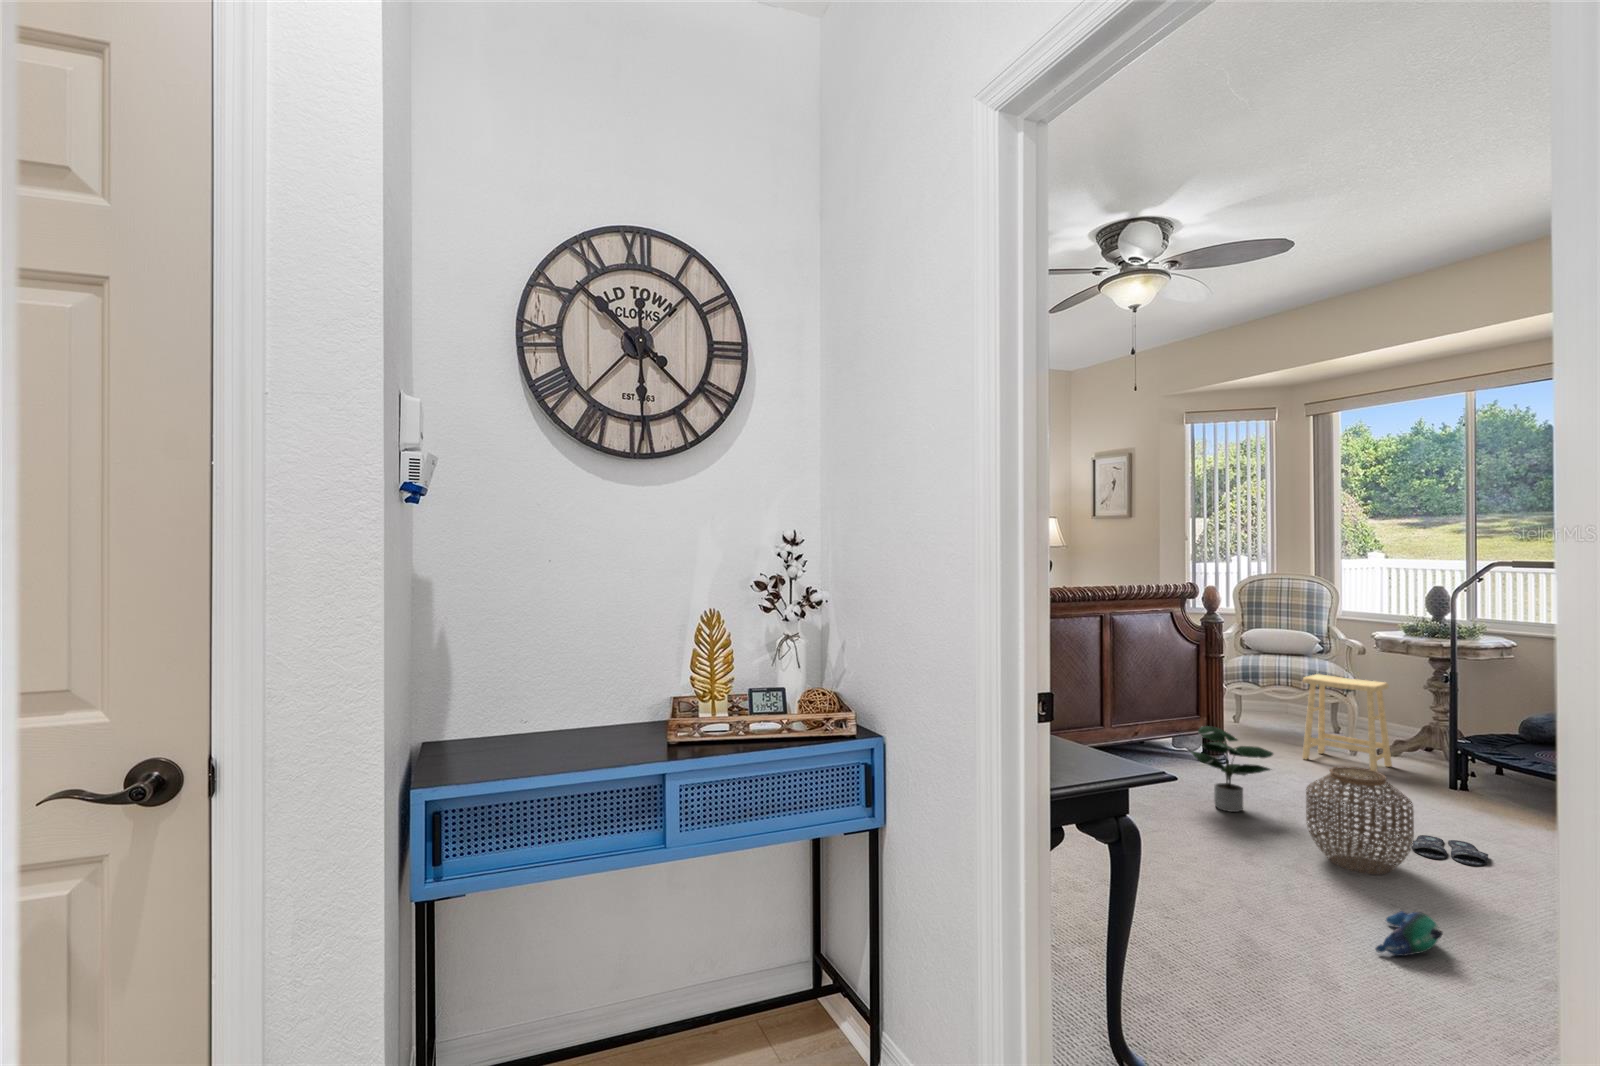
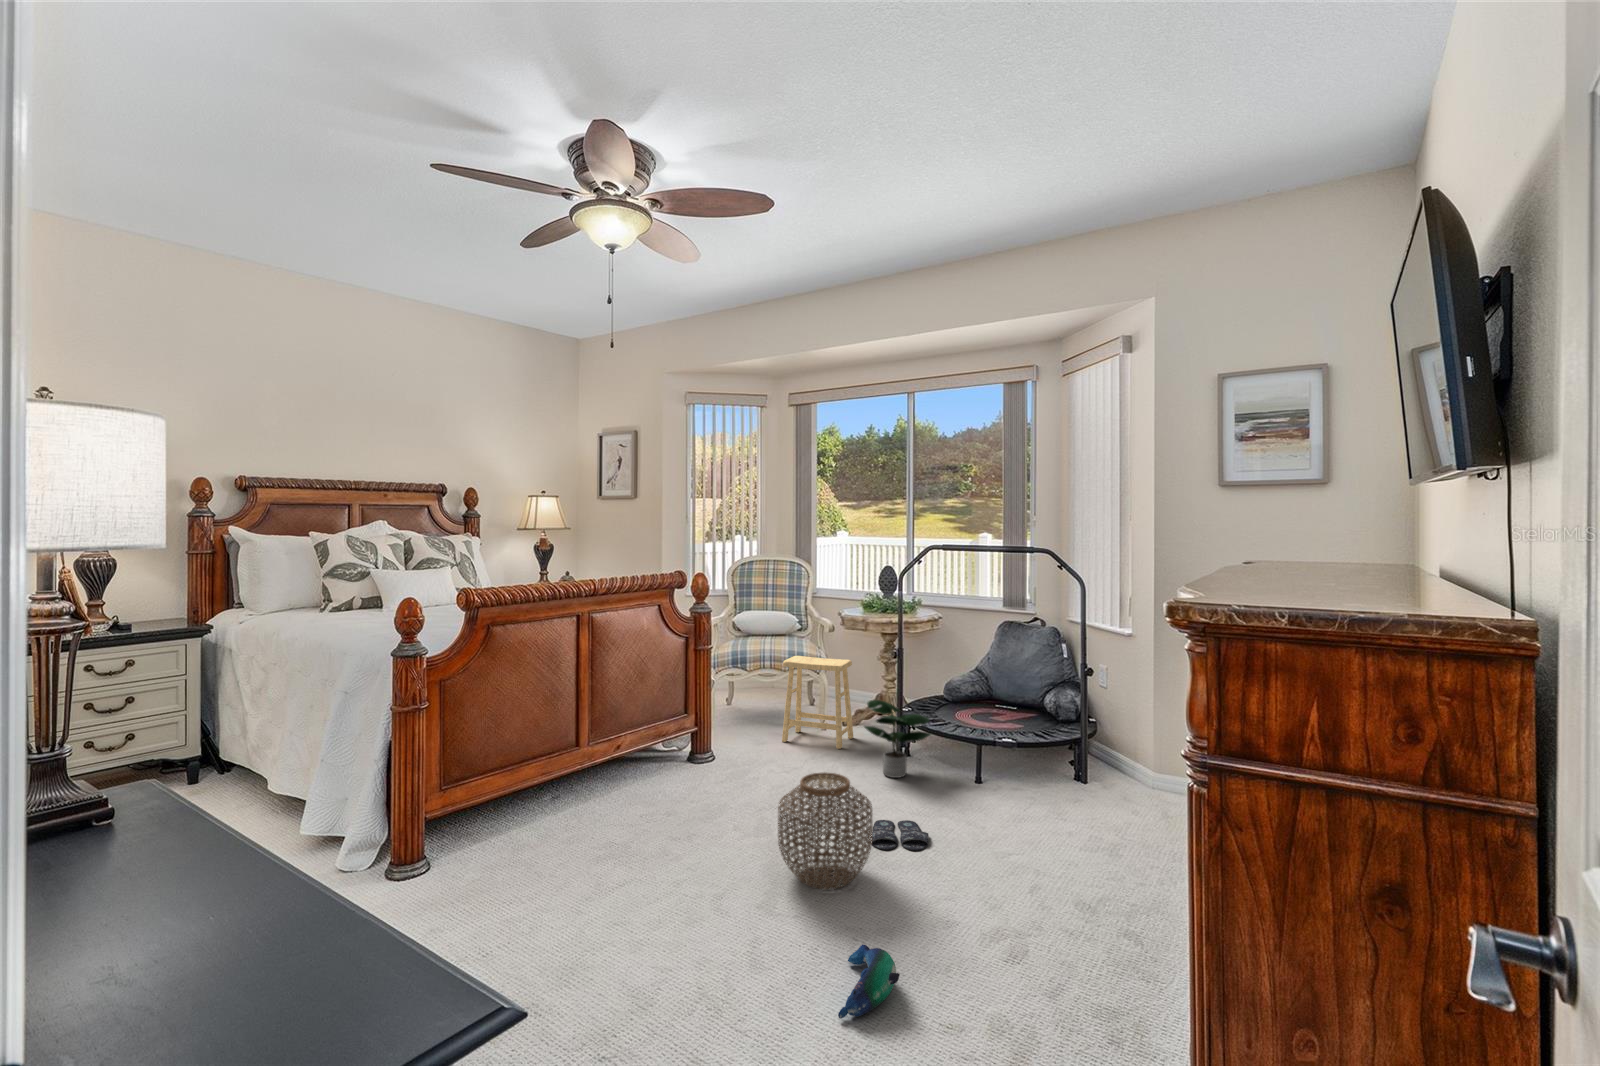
potted plant: present [1191,726,1273,812] -> present [864,700,930,778]

